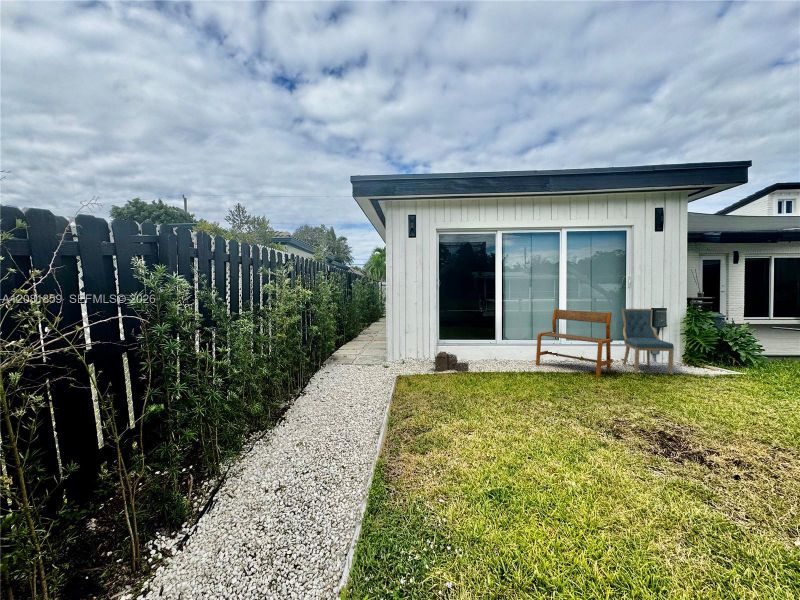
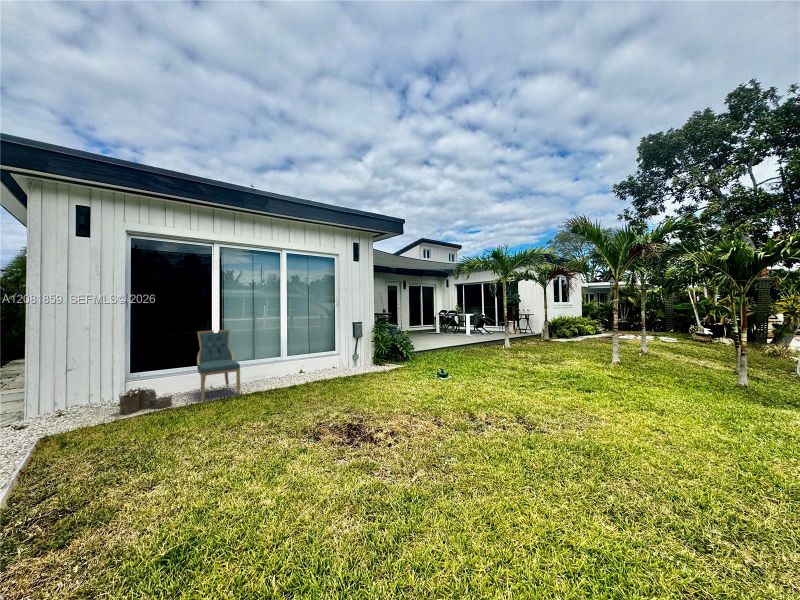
bench: present [536,309,613,377] -> none [256,327,324,387]
chair: present [622,309,674,375] -> present [197,330,240,401]

